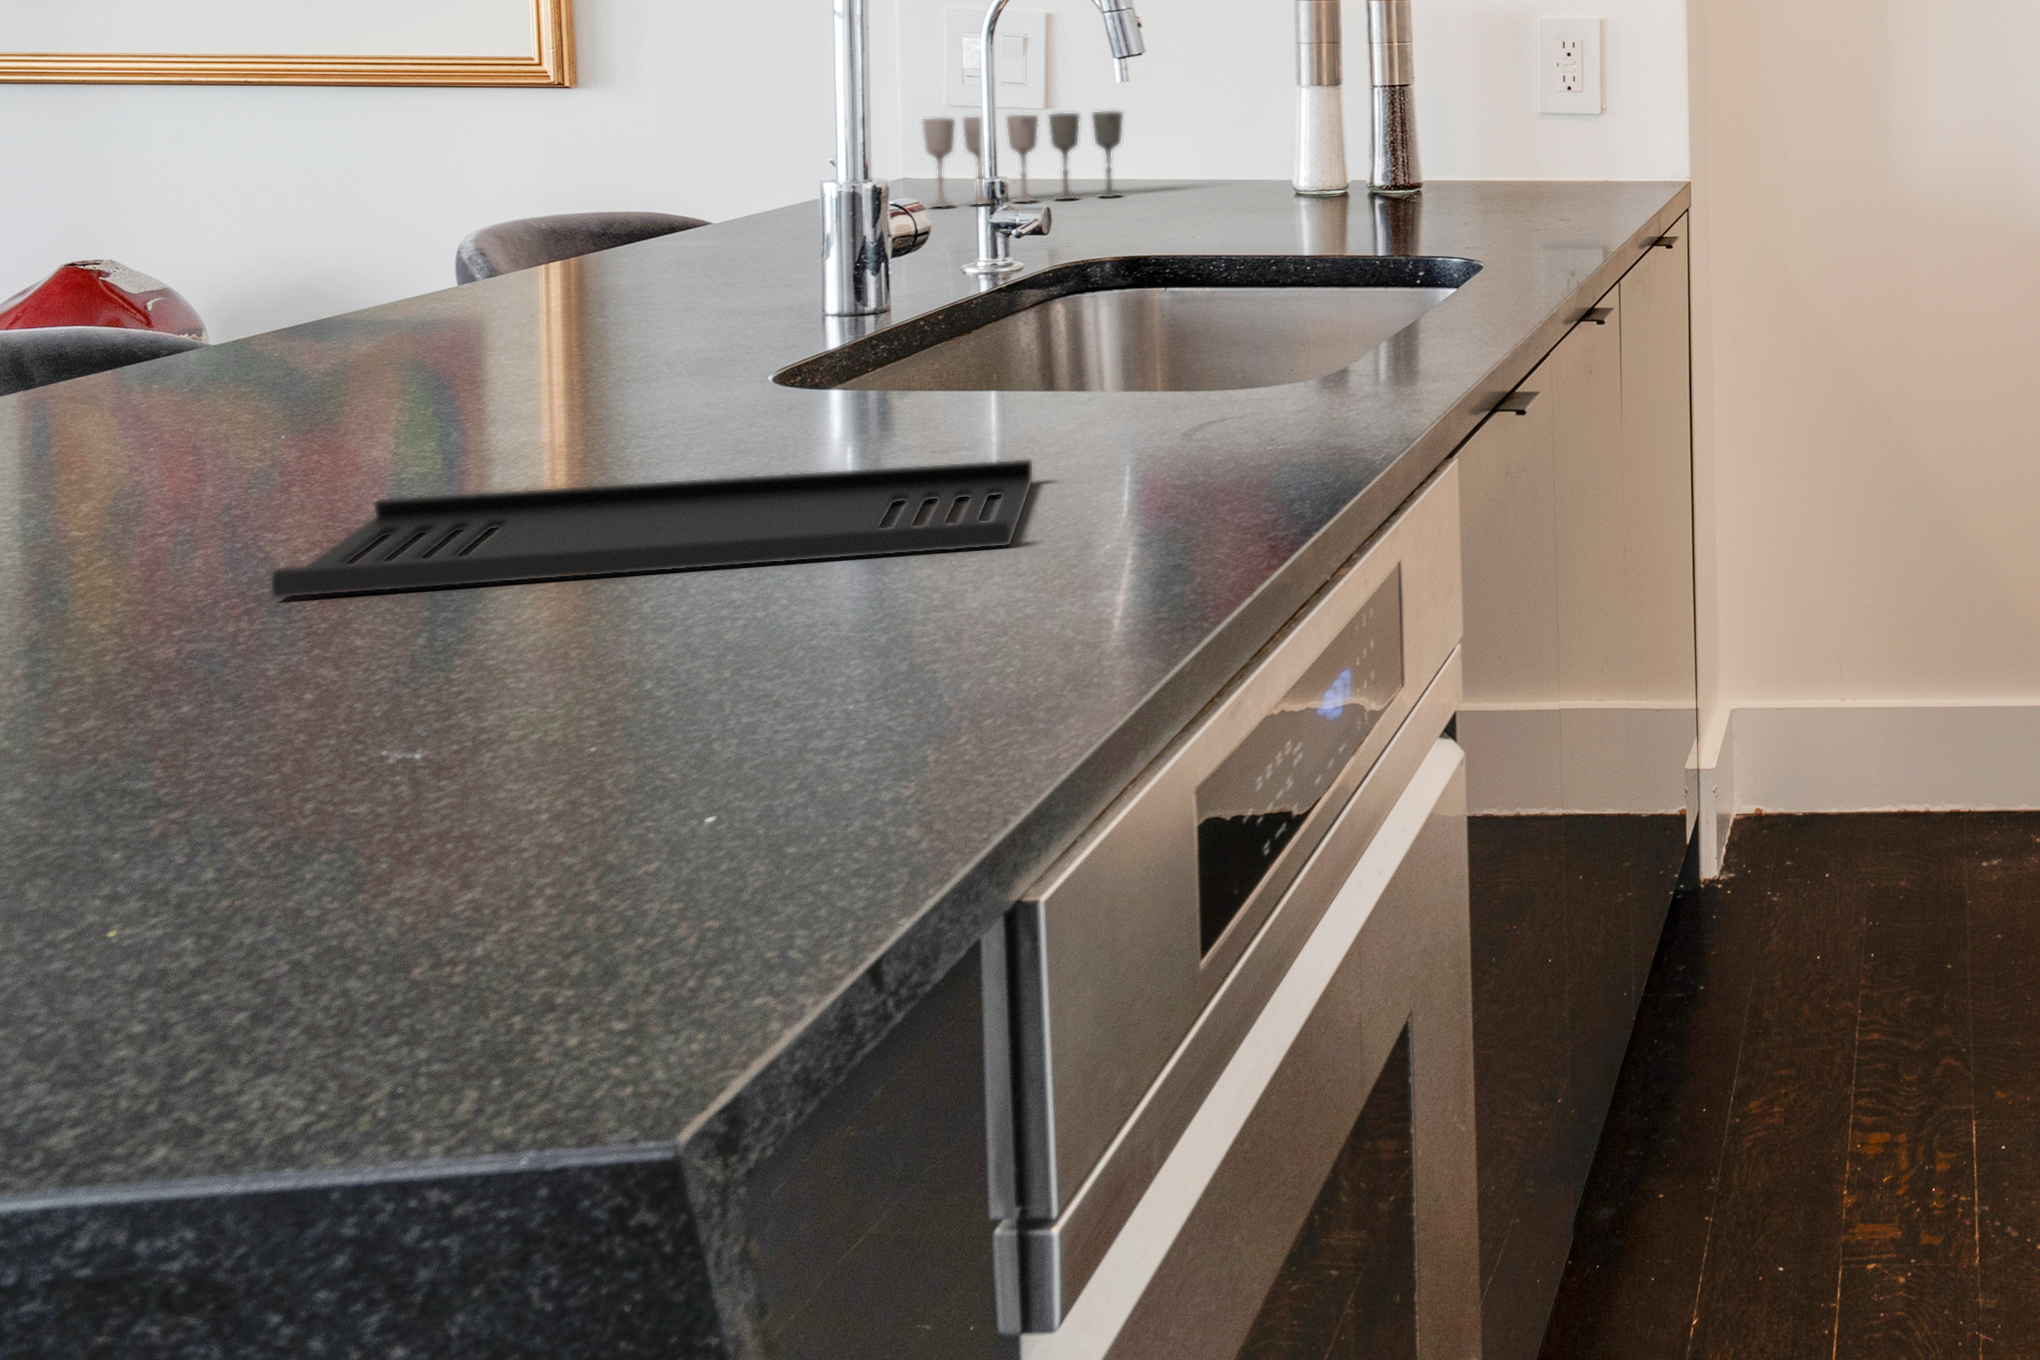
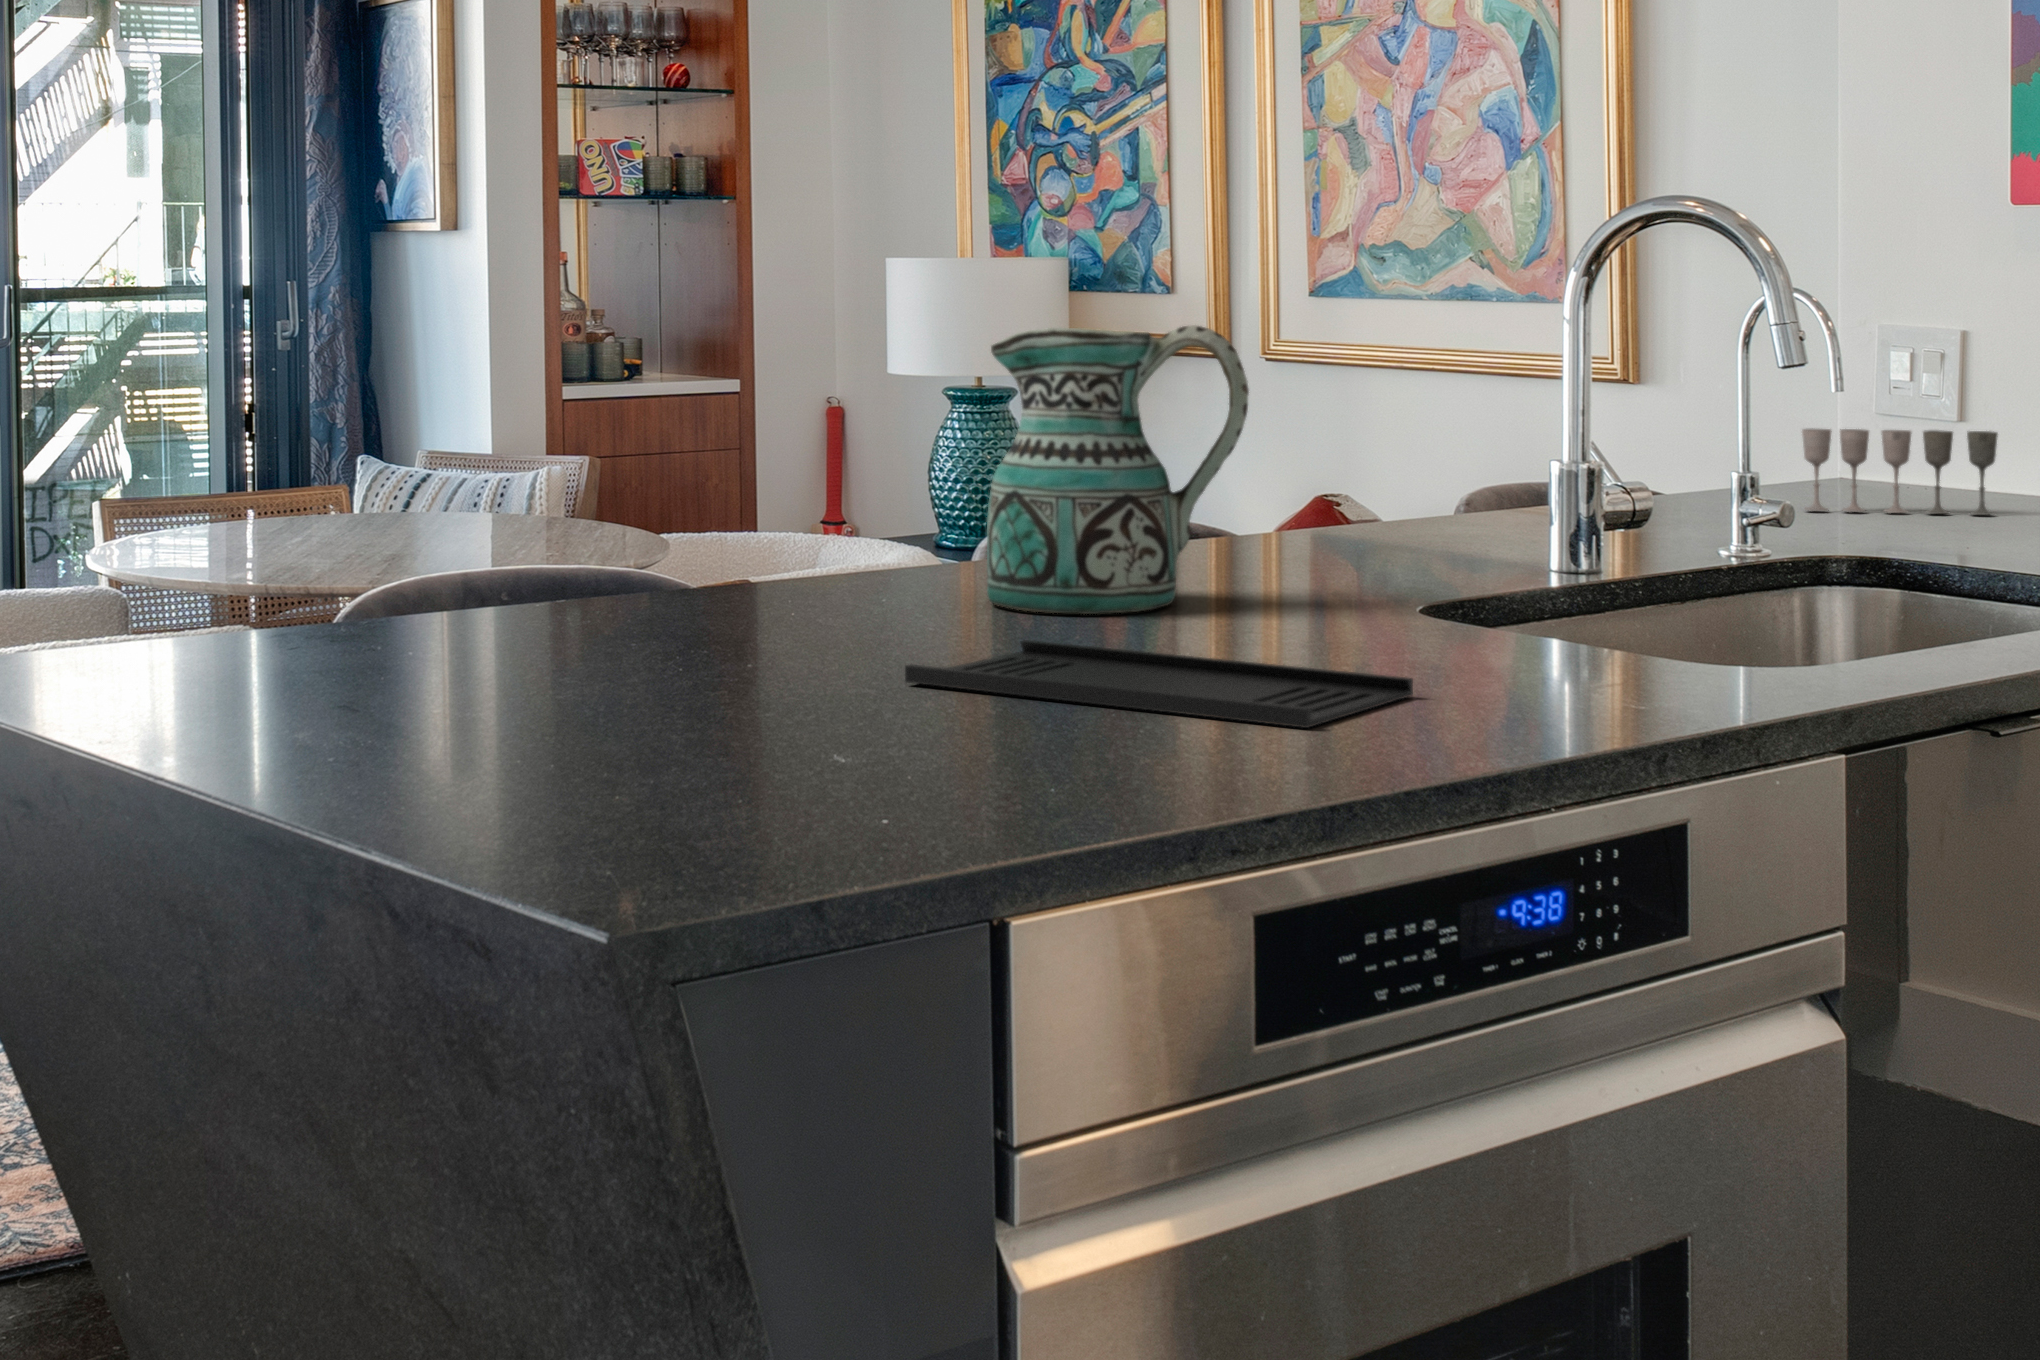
ceramic pitcher: none [95,33,529,457] -> present [987,325,1249,614]

